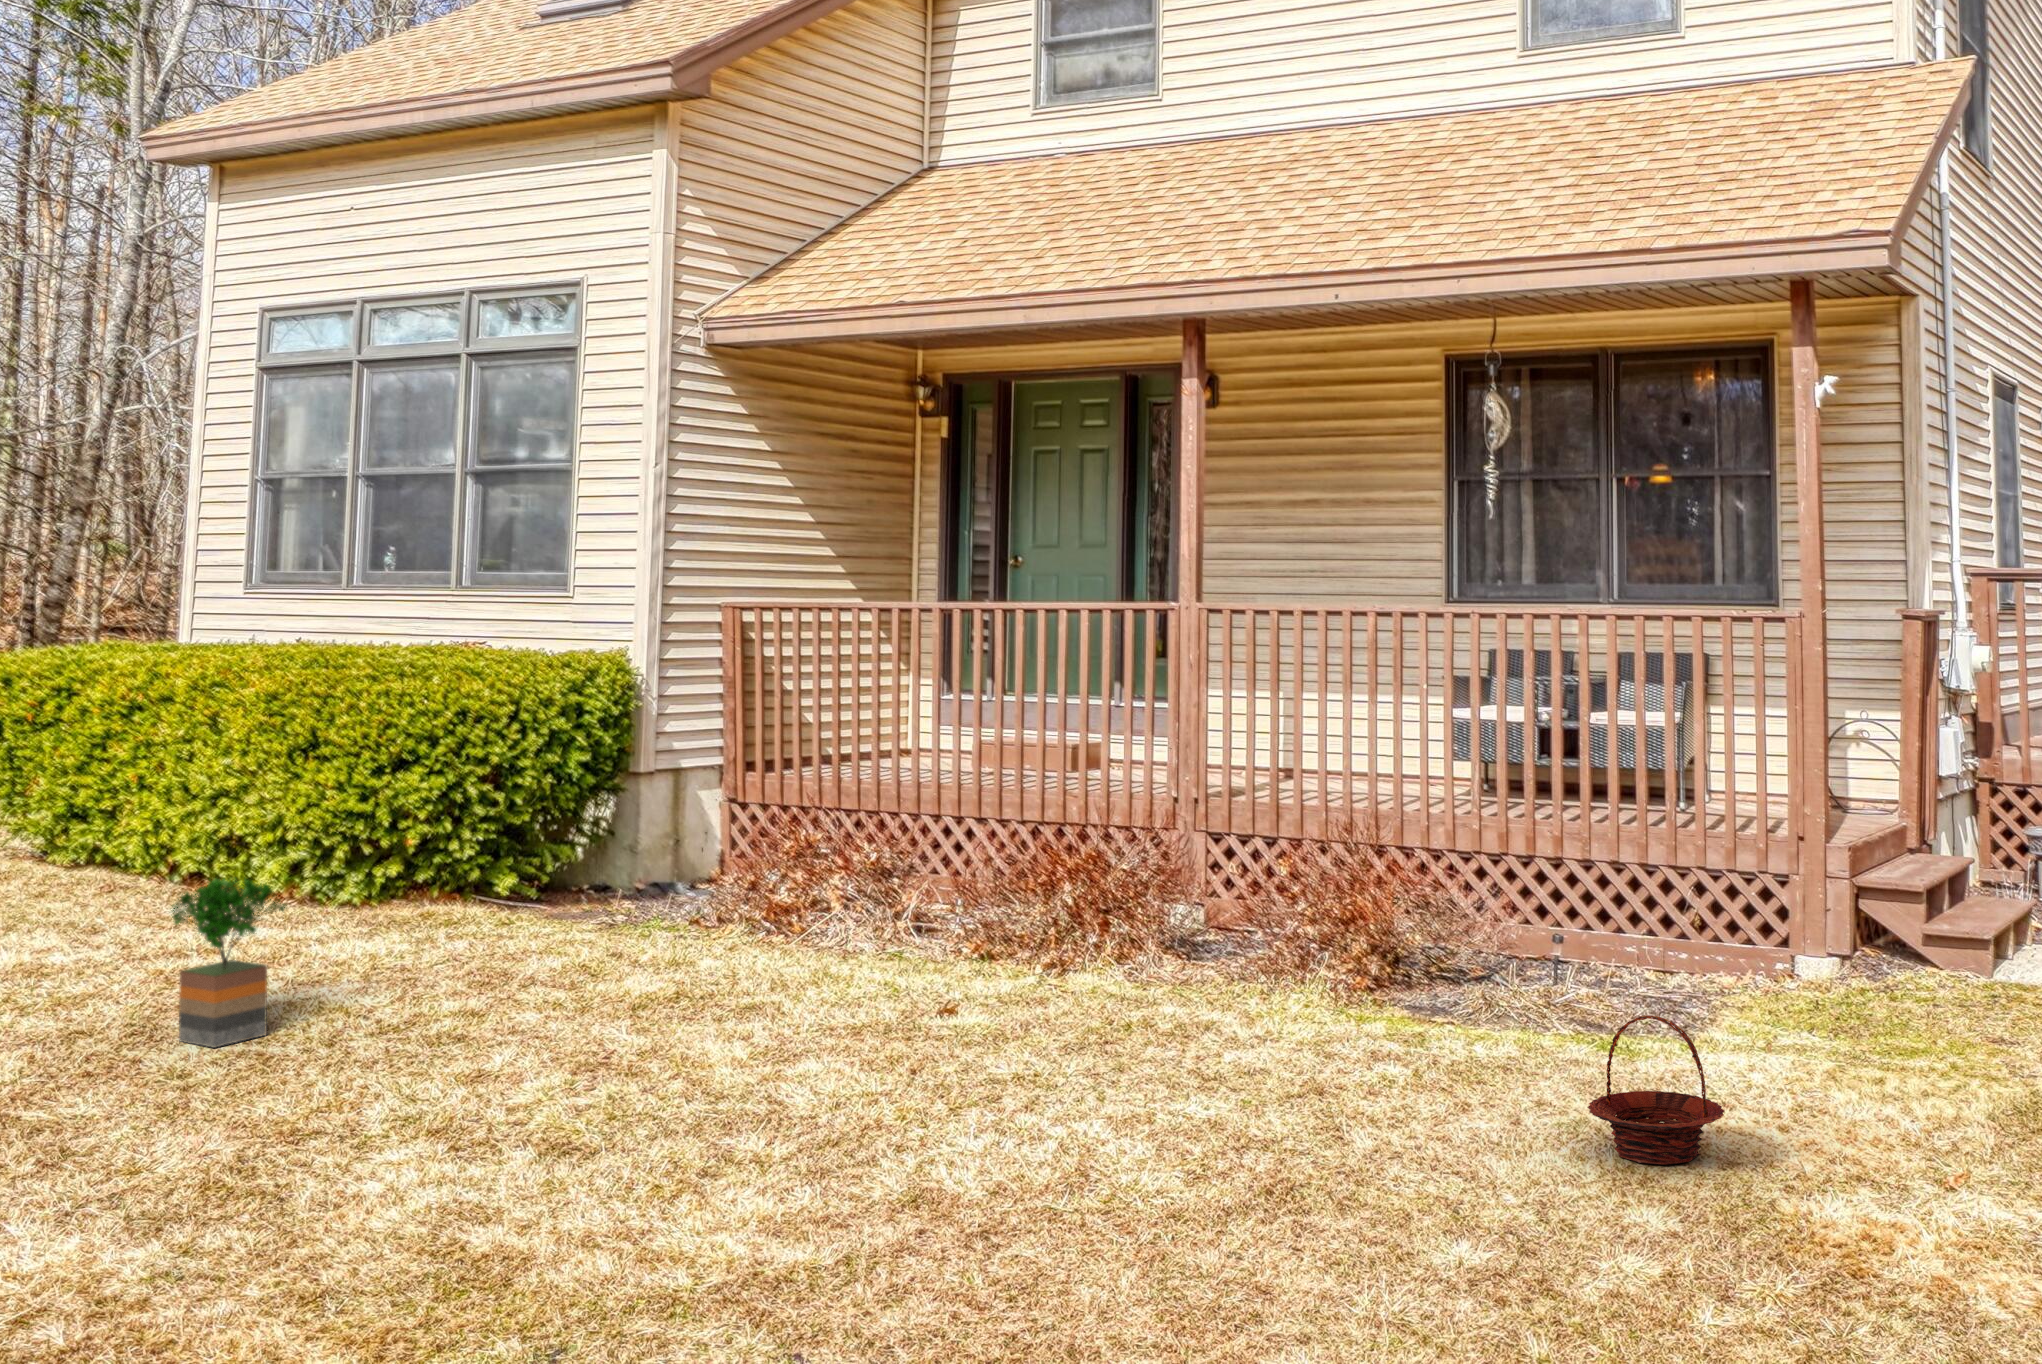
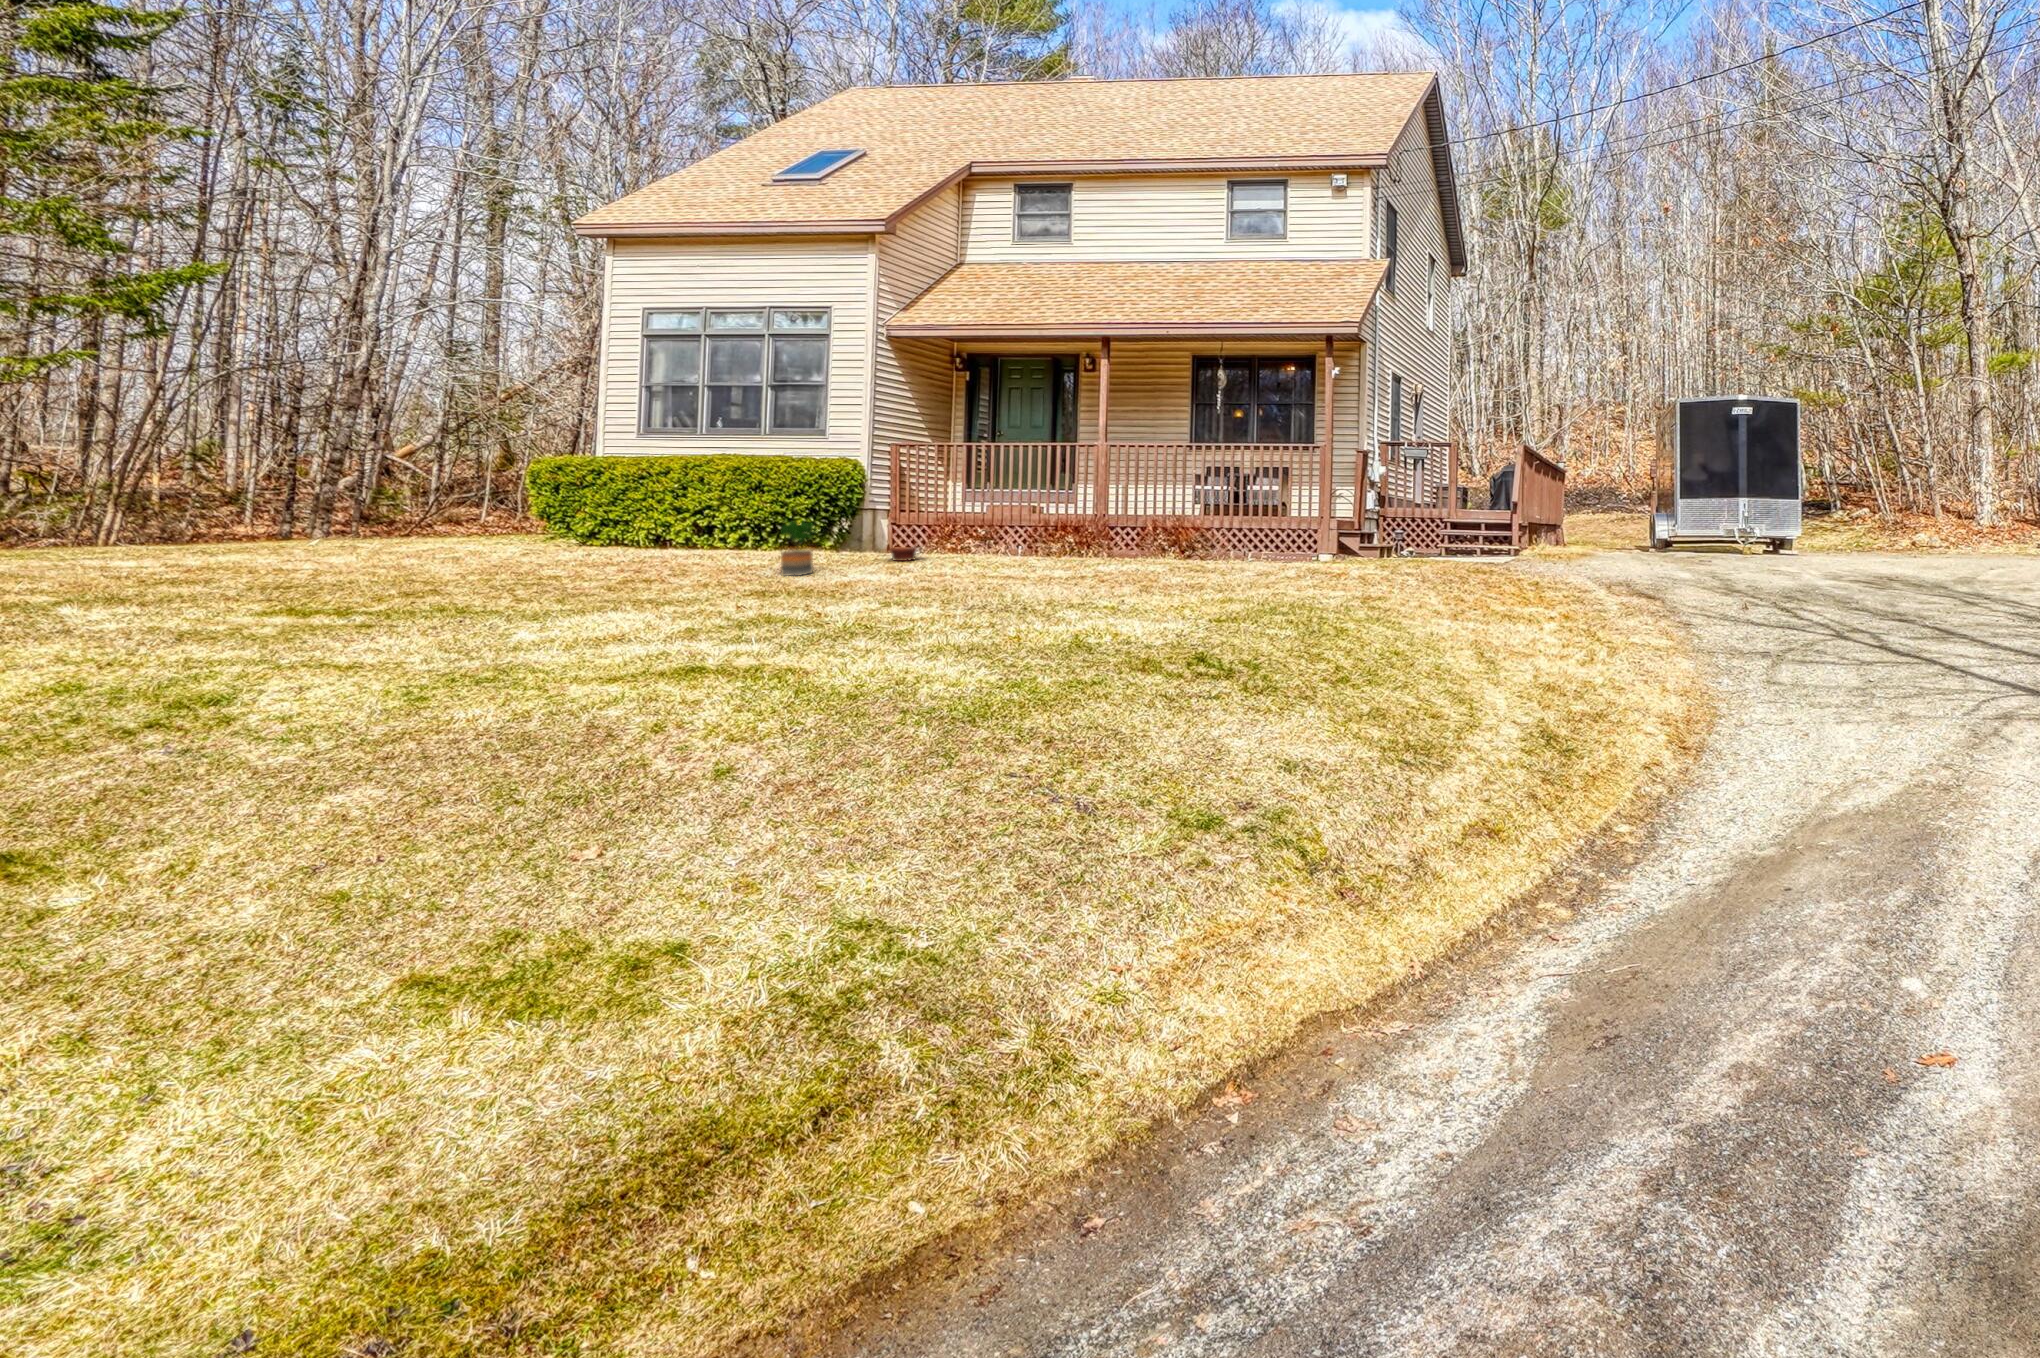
basket: present [1587,1015,1725,1164] -> present [889,528,918,561]

